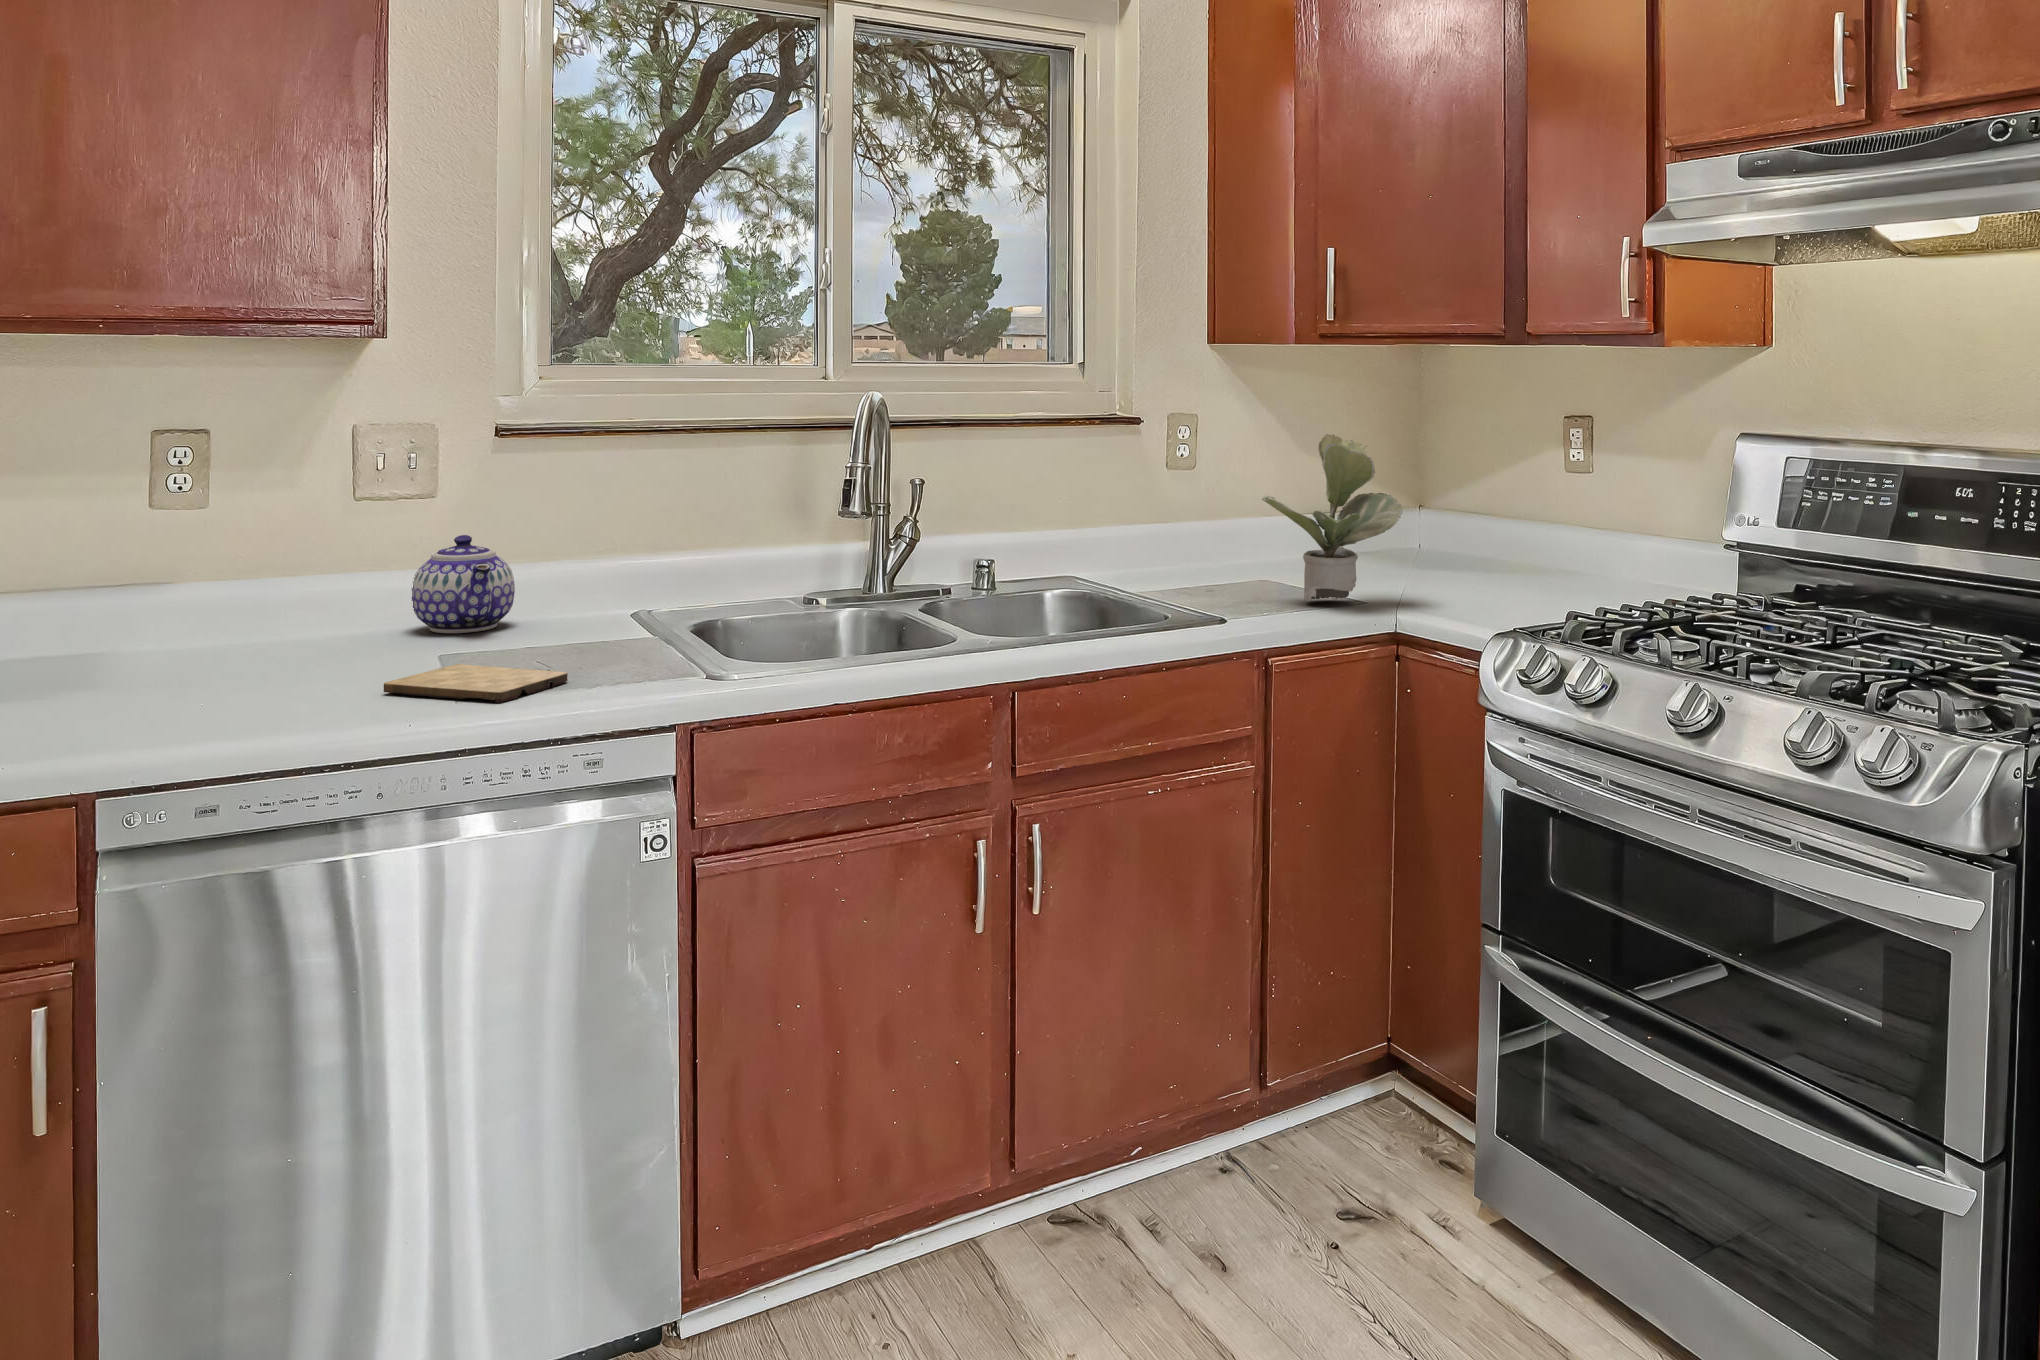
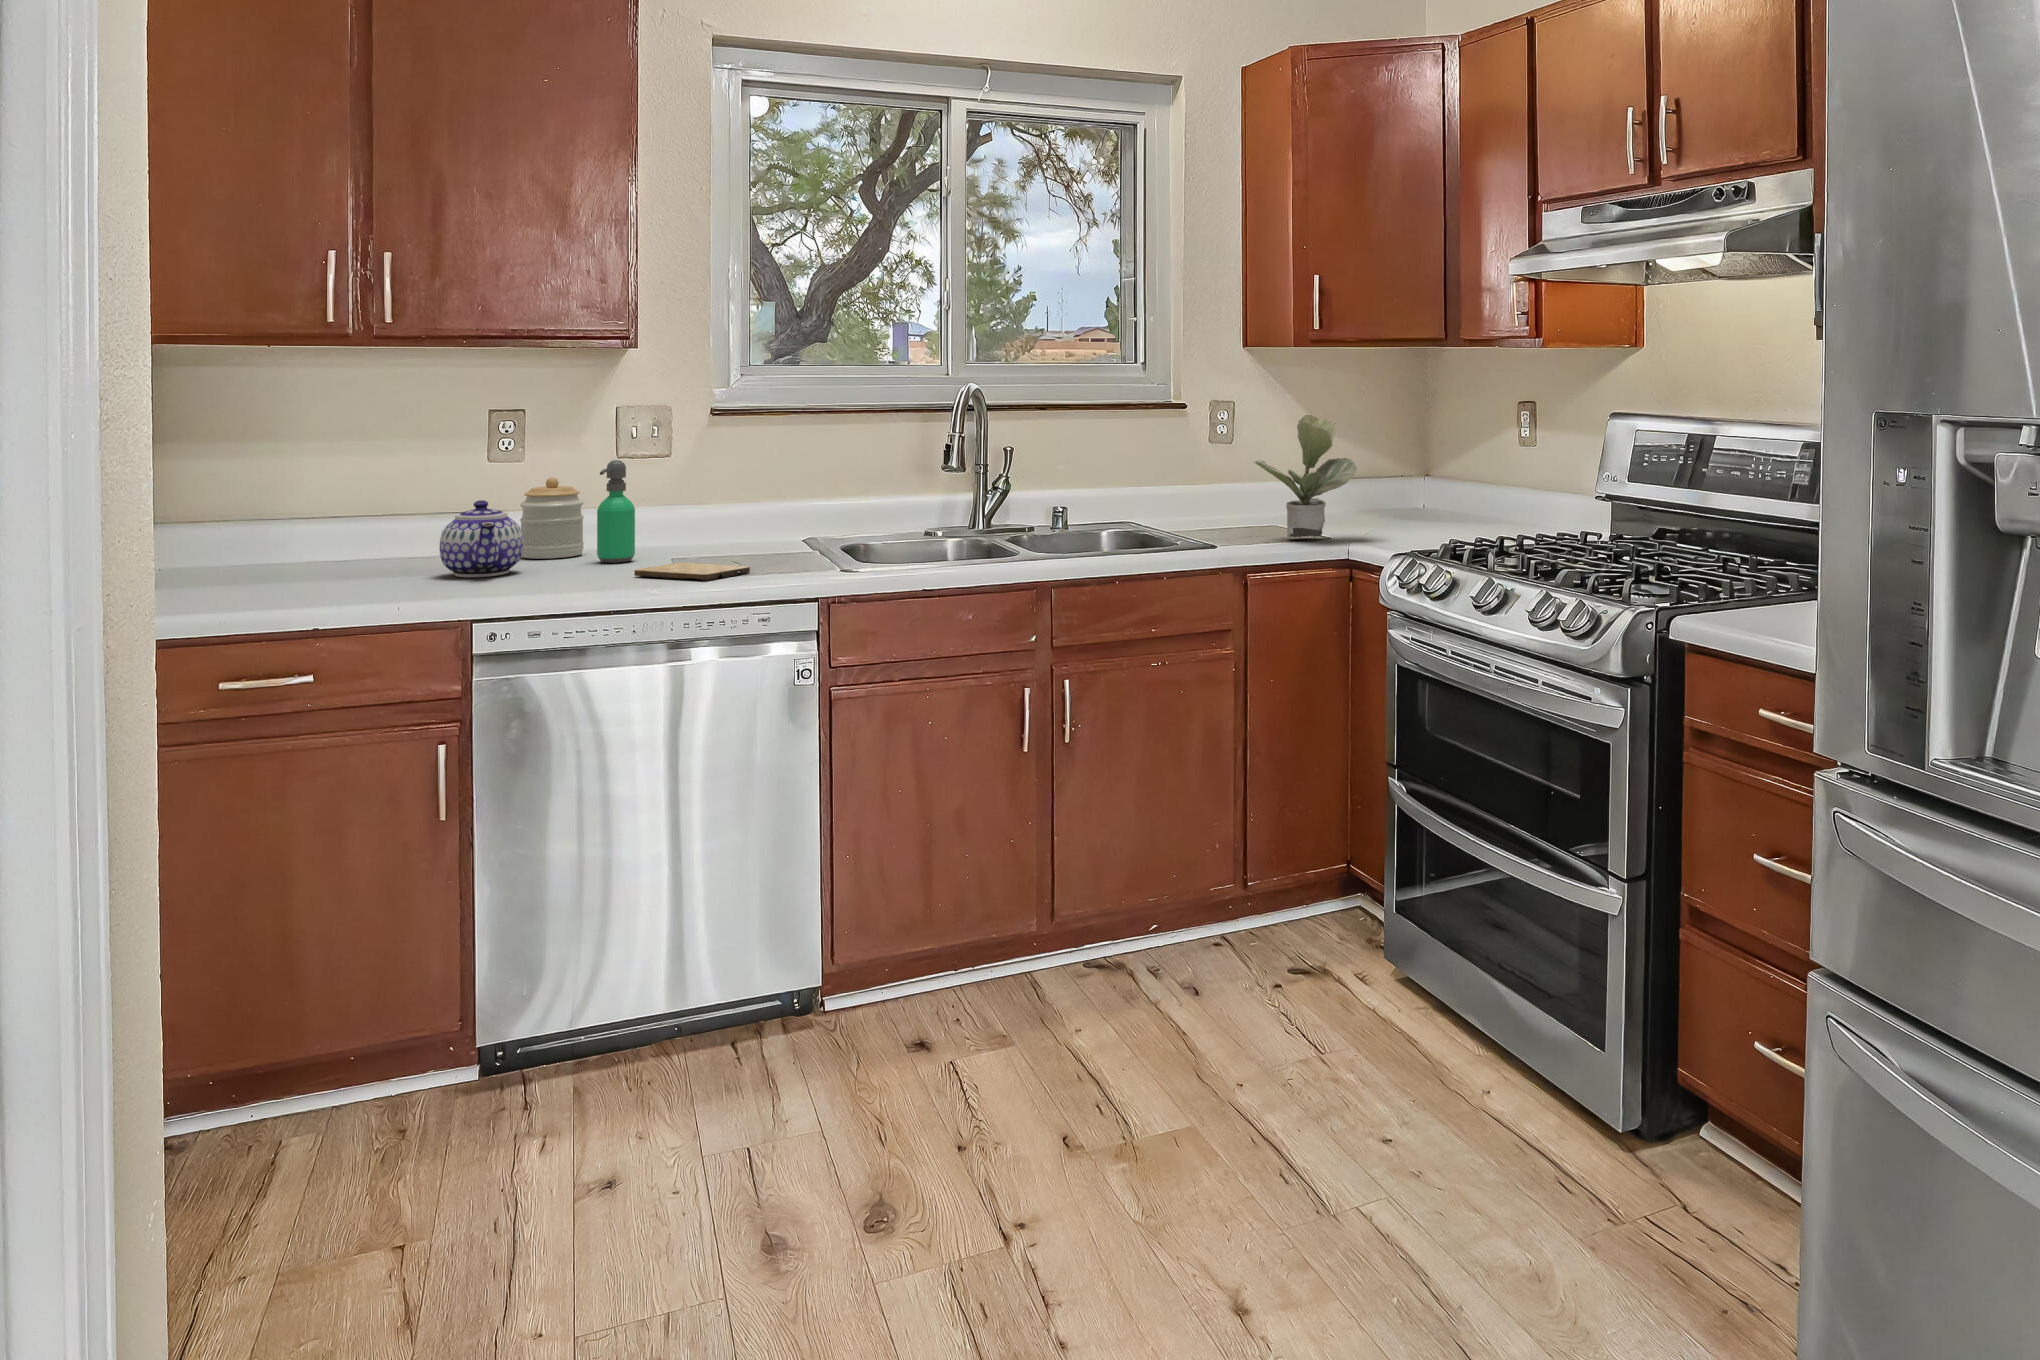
soap dispenser: none [323,506,383,661] -> present [597,460,635,563]
jar: none [201,530,302,653] -> present [520,477,584,559]
teapot: present [412,535,515,633] -> present [439,500,523,577]

